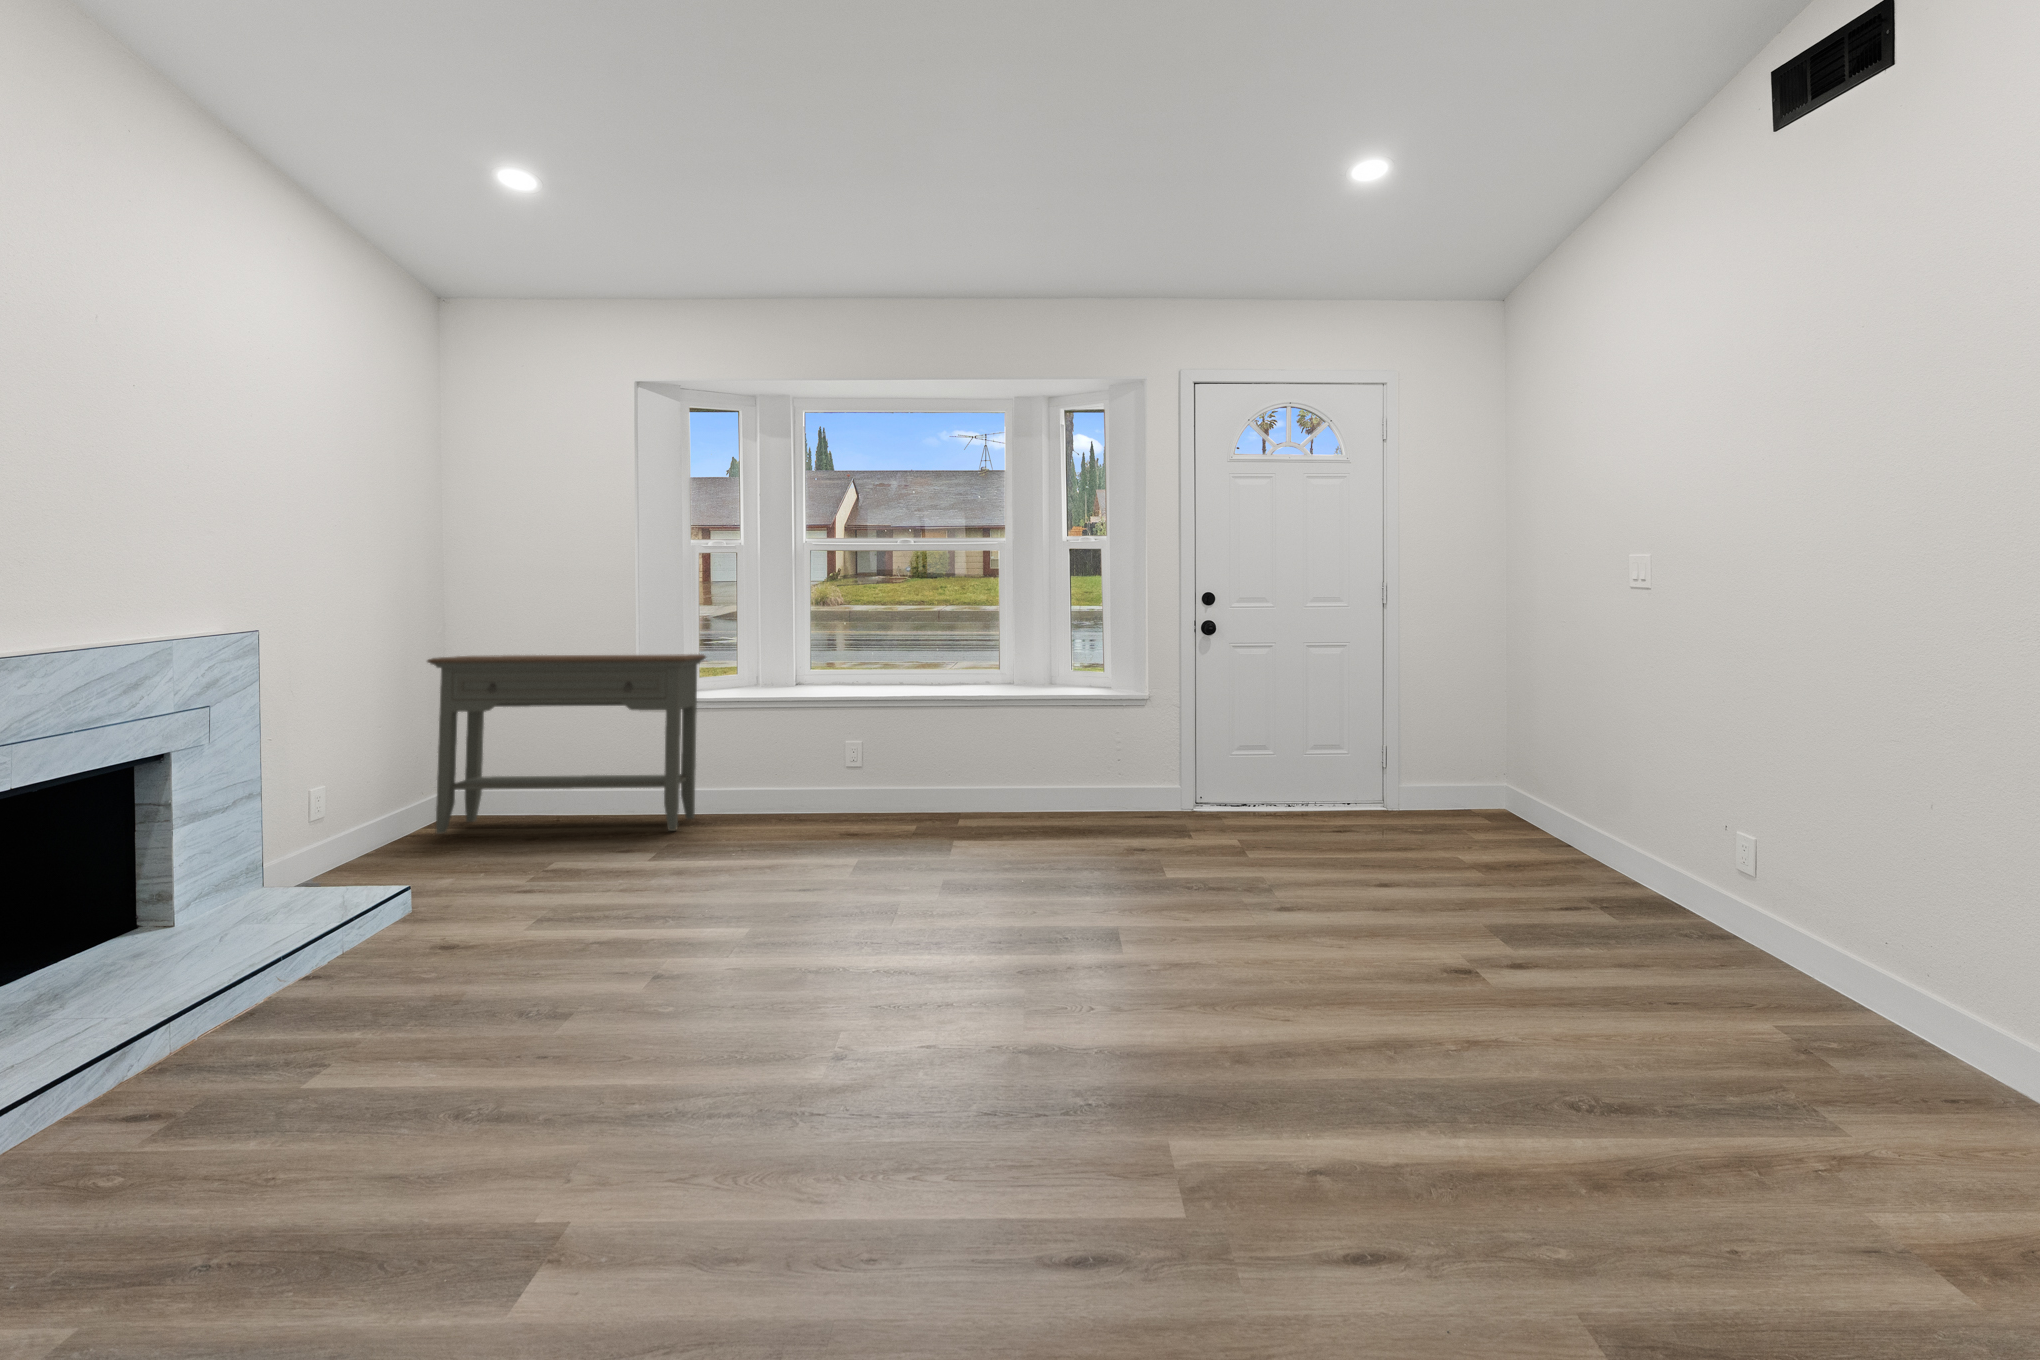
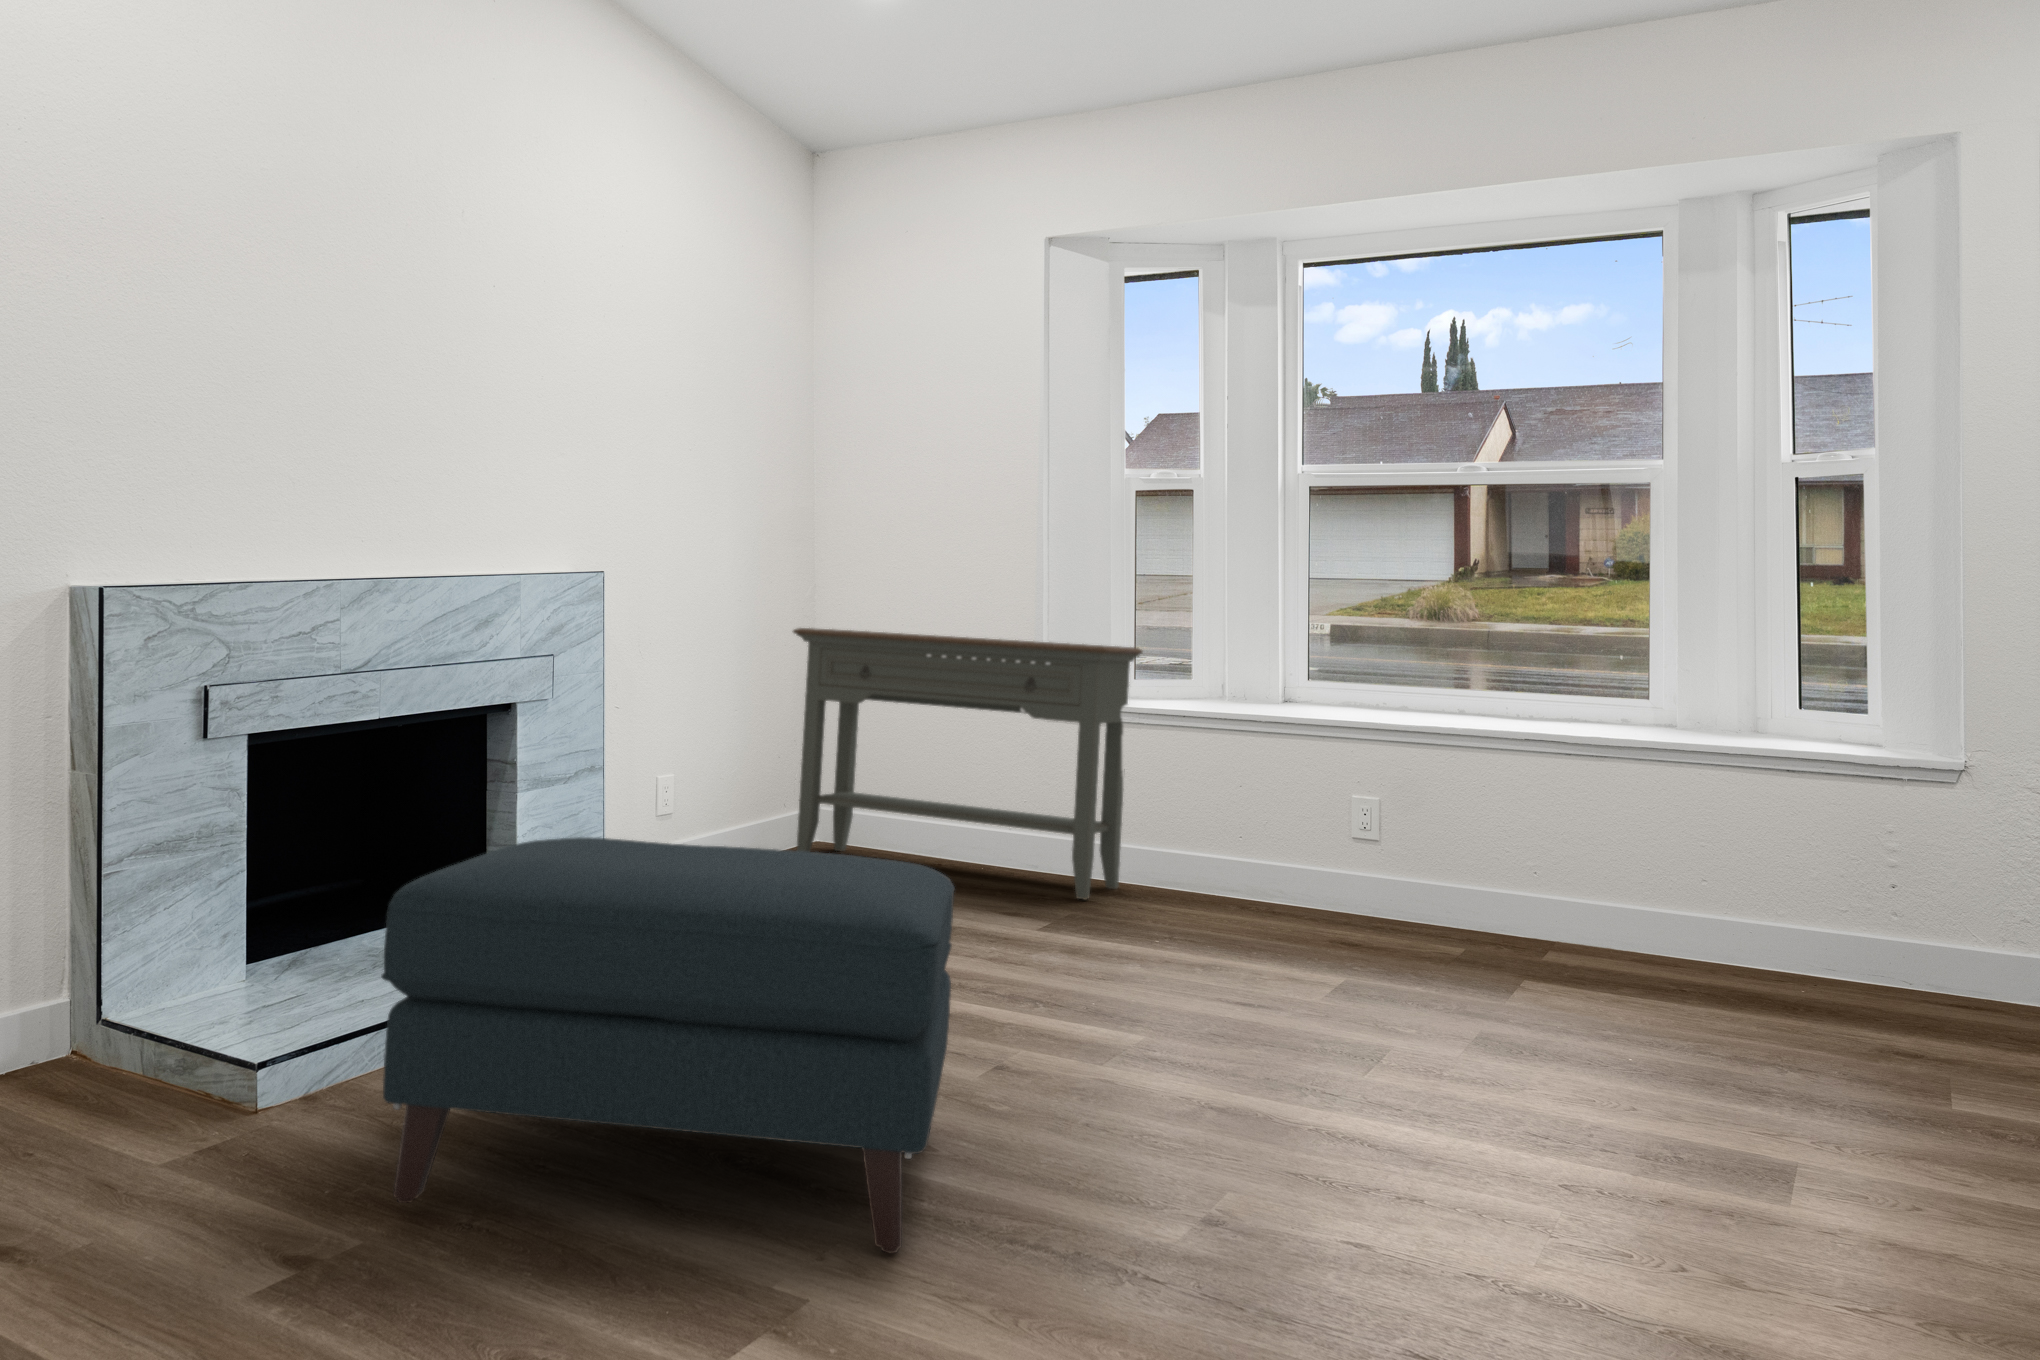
ottoman: none [80,849,646,1271] -> present [381,837,955,1253]

